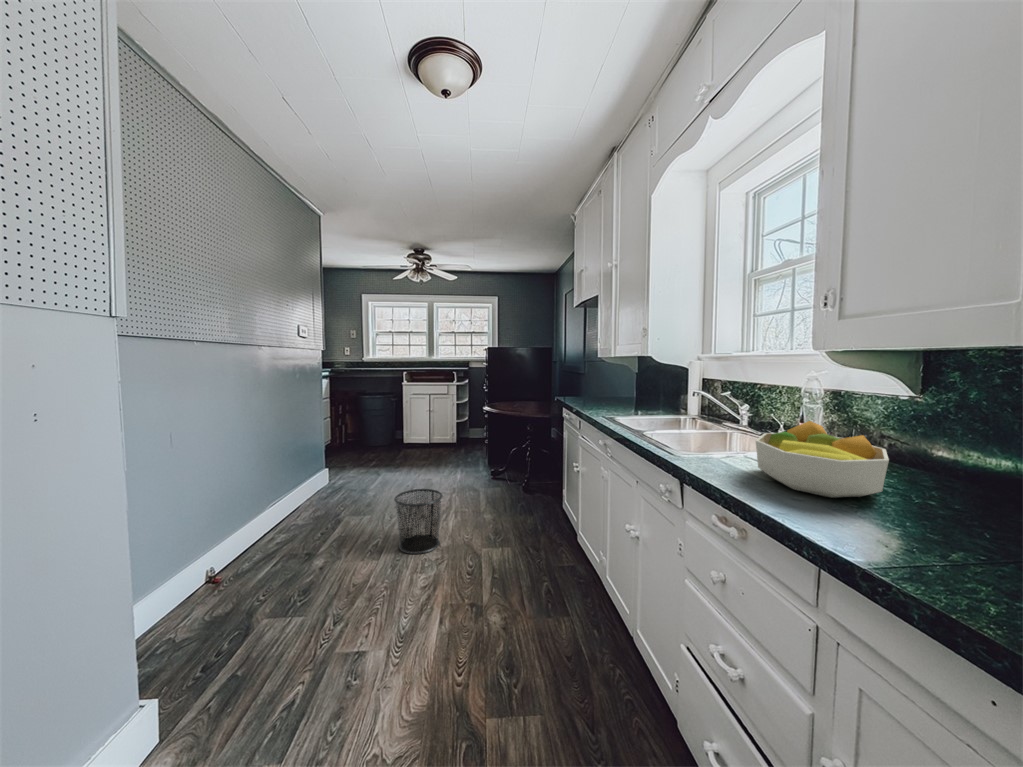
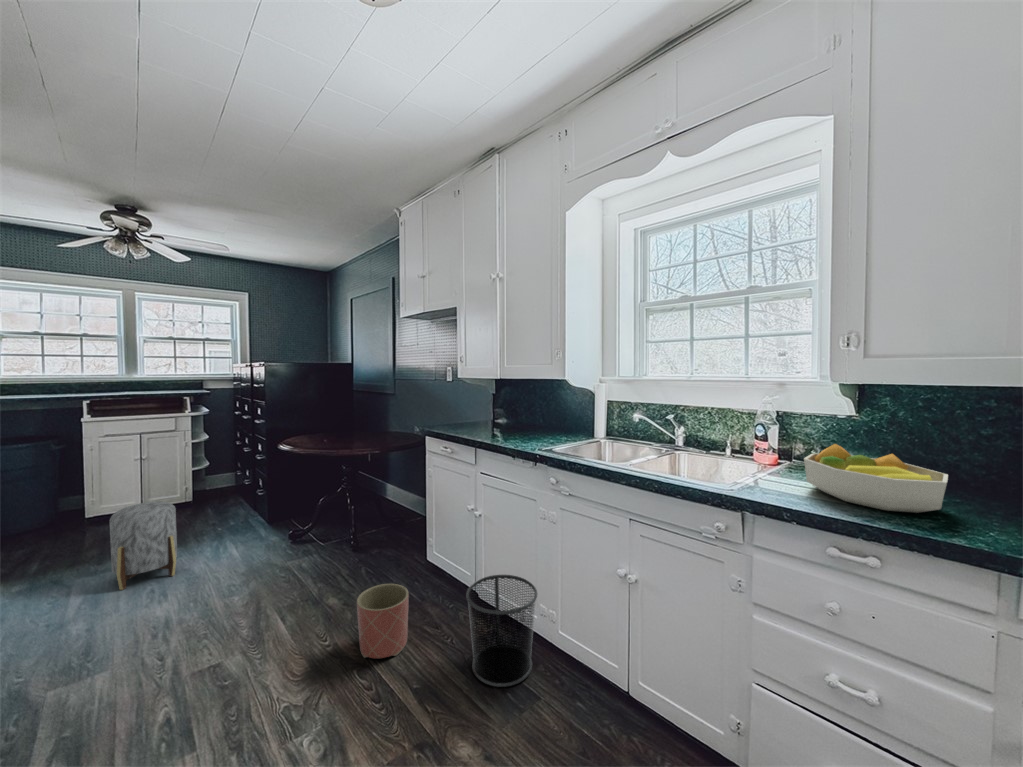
stool: none [395,434,427,482] -> present [110,502,177,590]
waste bin: present [394,489,443,554] -> present [466,575,537,687]
planter: none [478,506,514,557] -> present [357,584,409,658]

